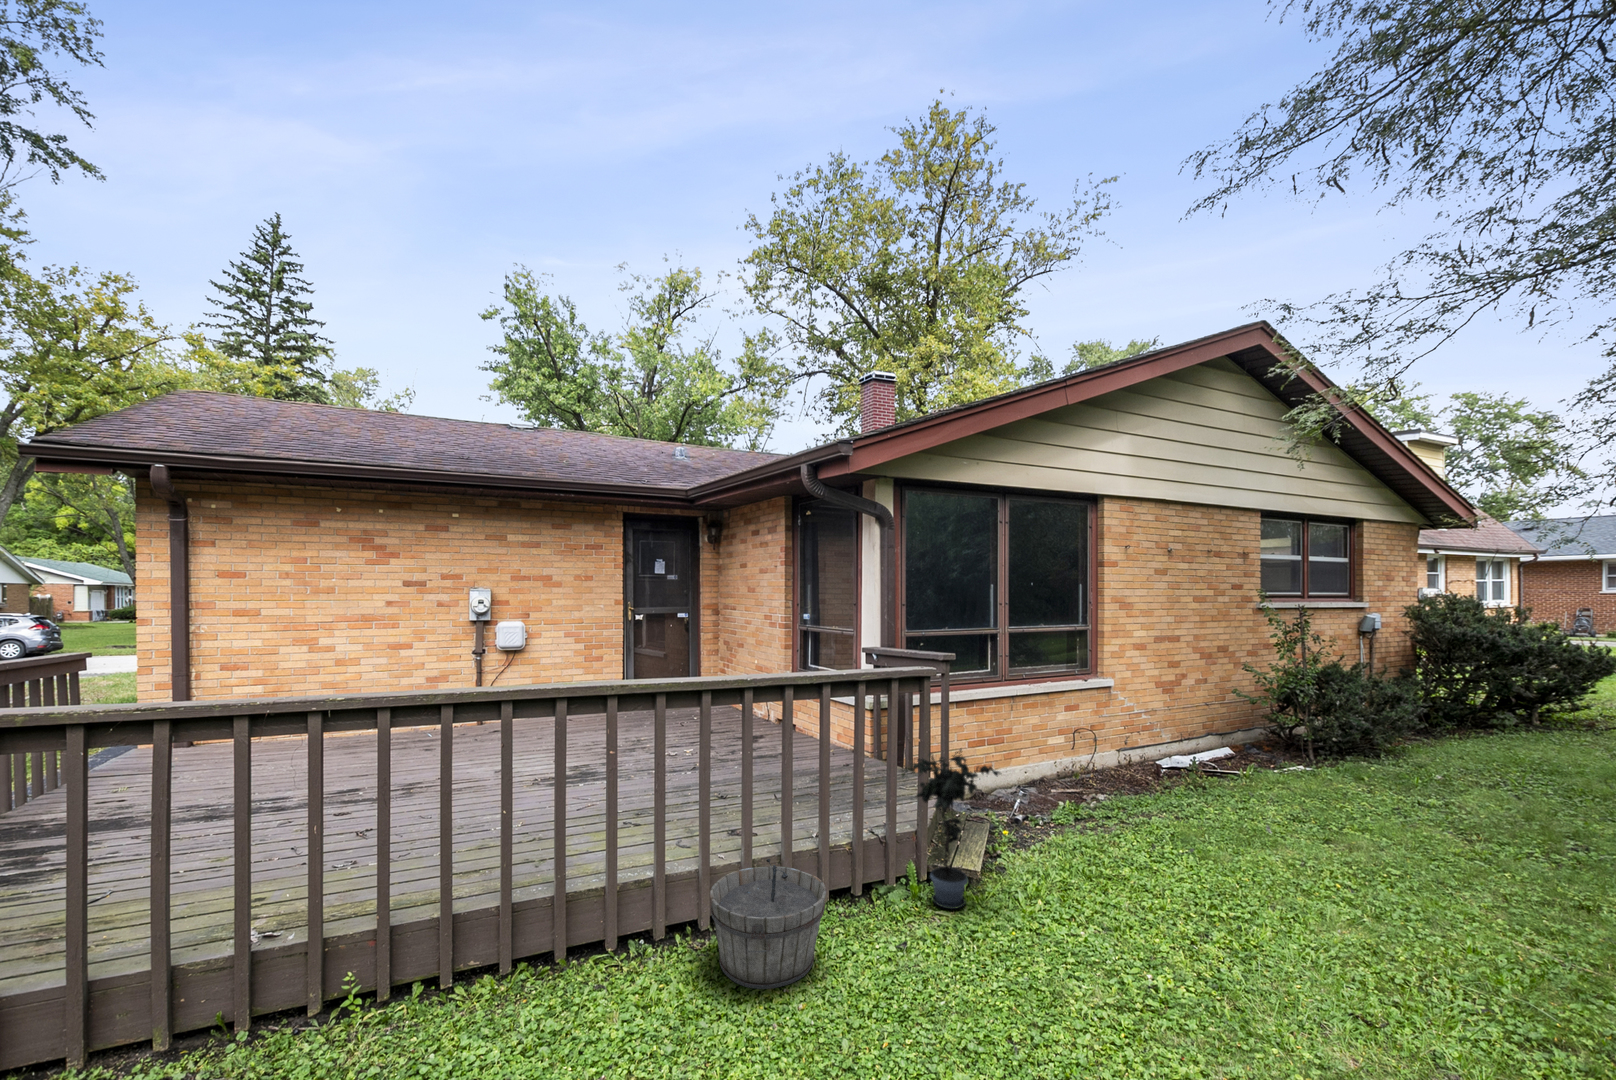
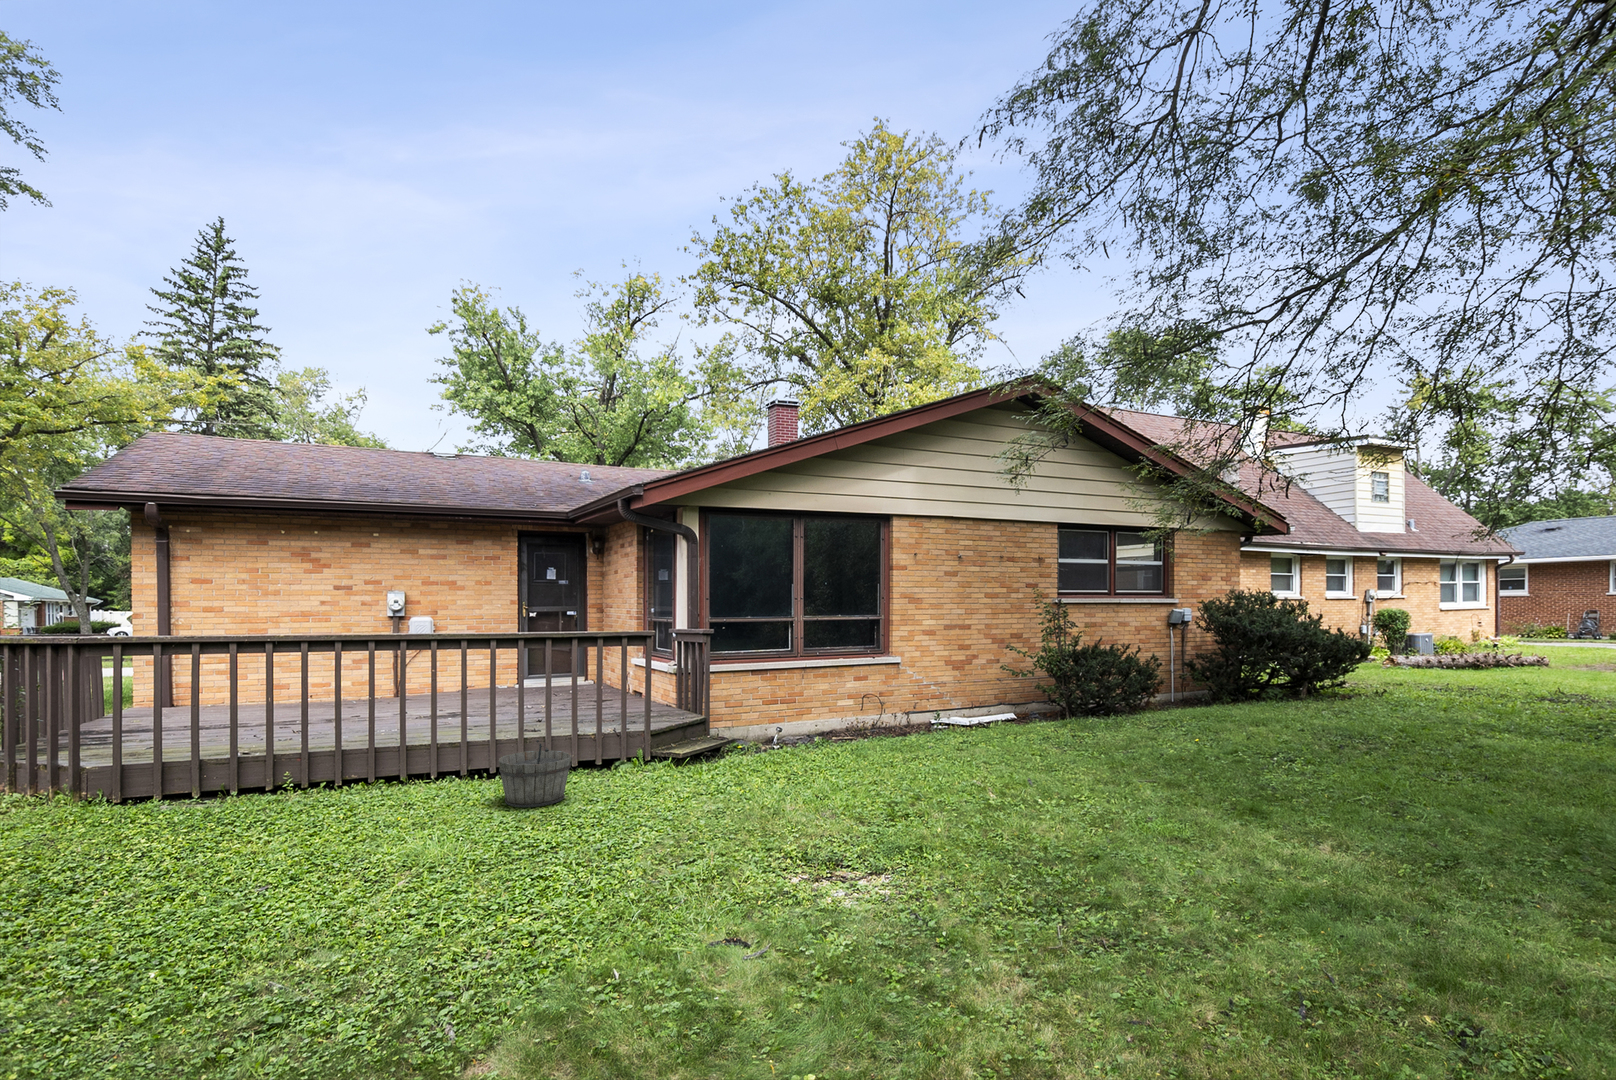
potted plant: present [902,749,1001,909] -> none [640,682,710,785]

